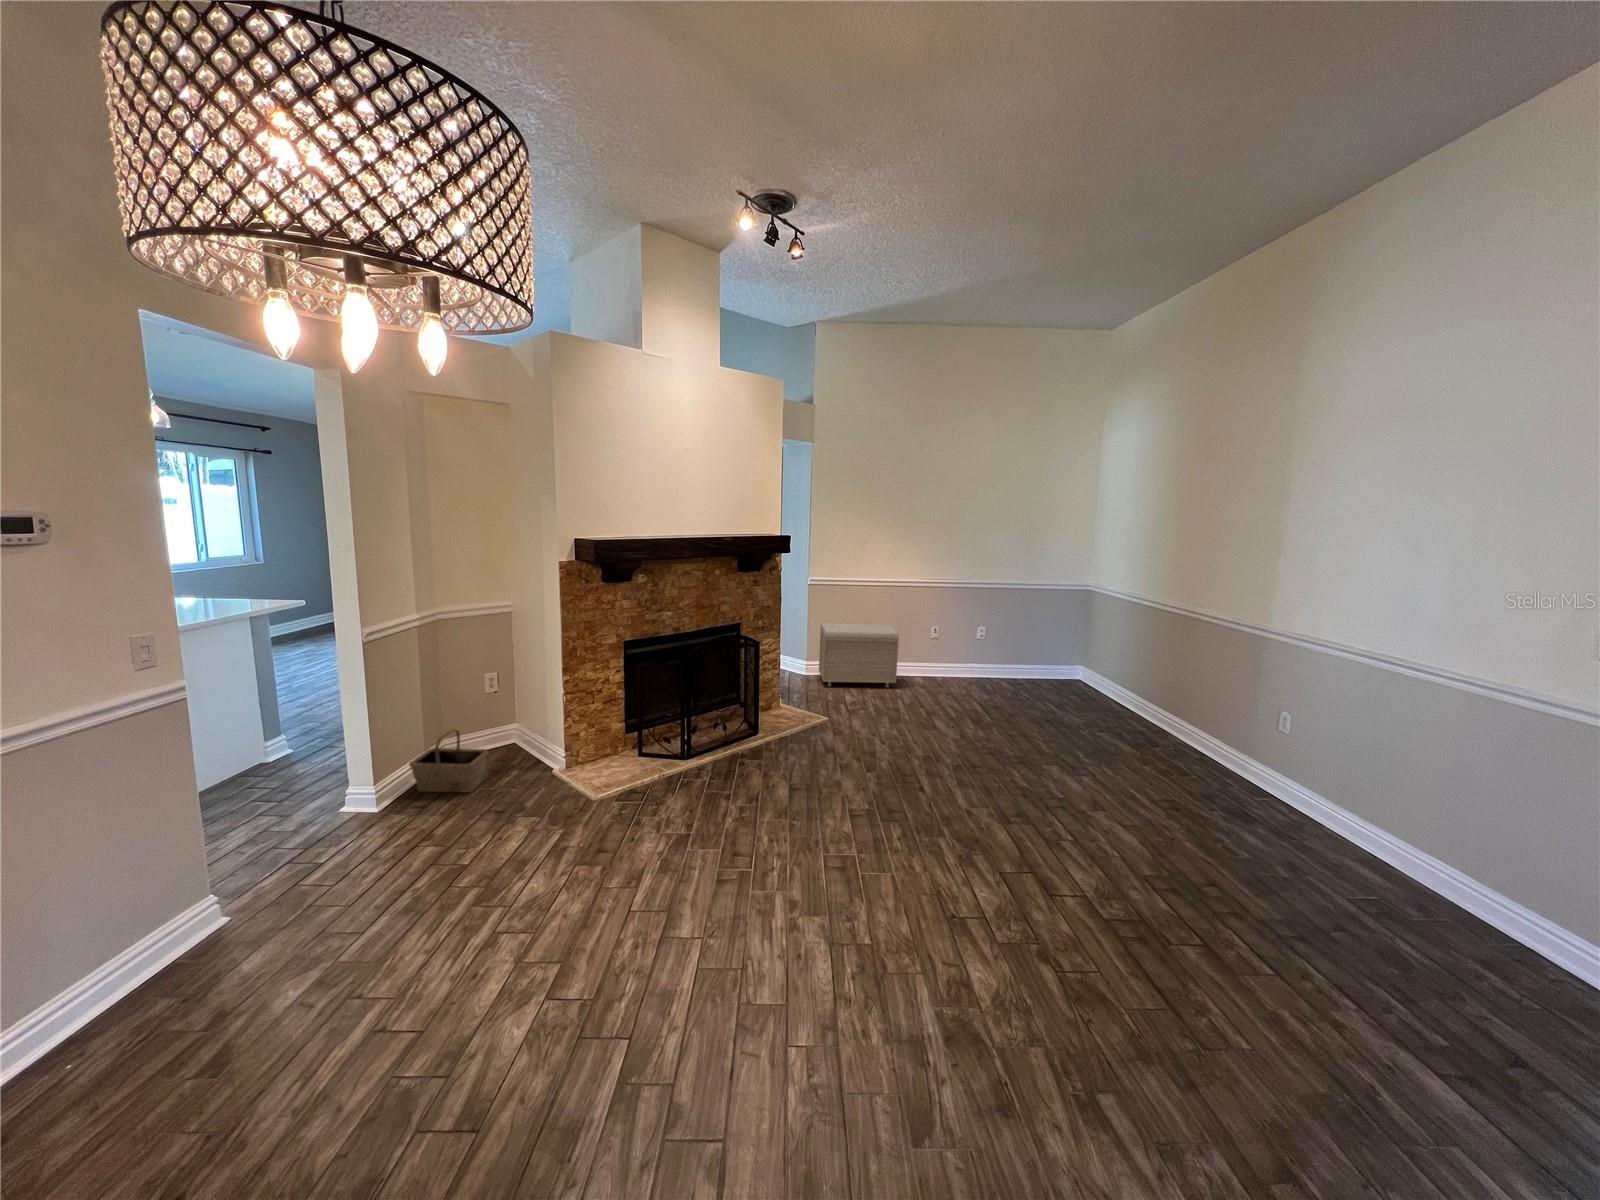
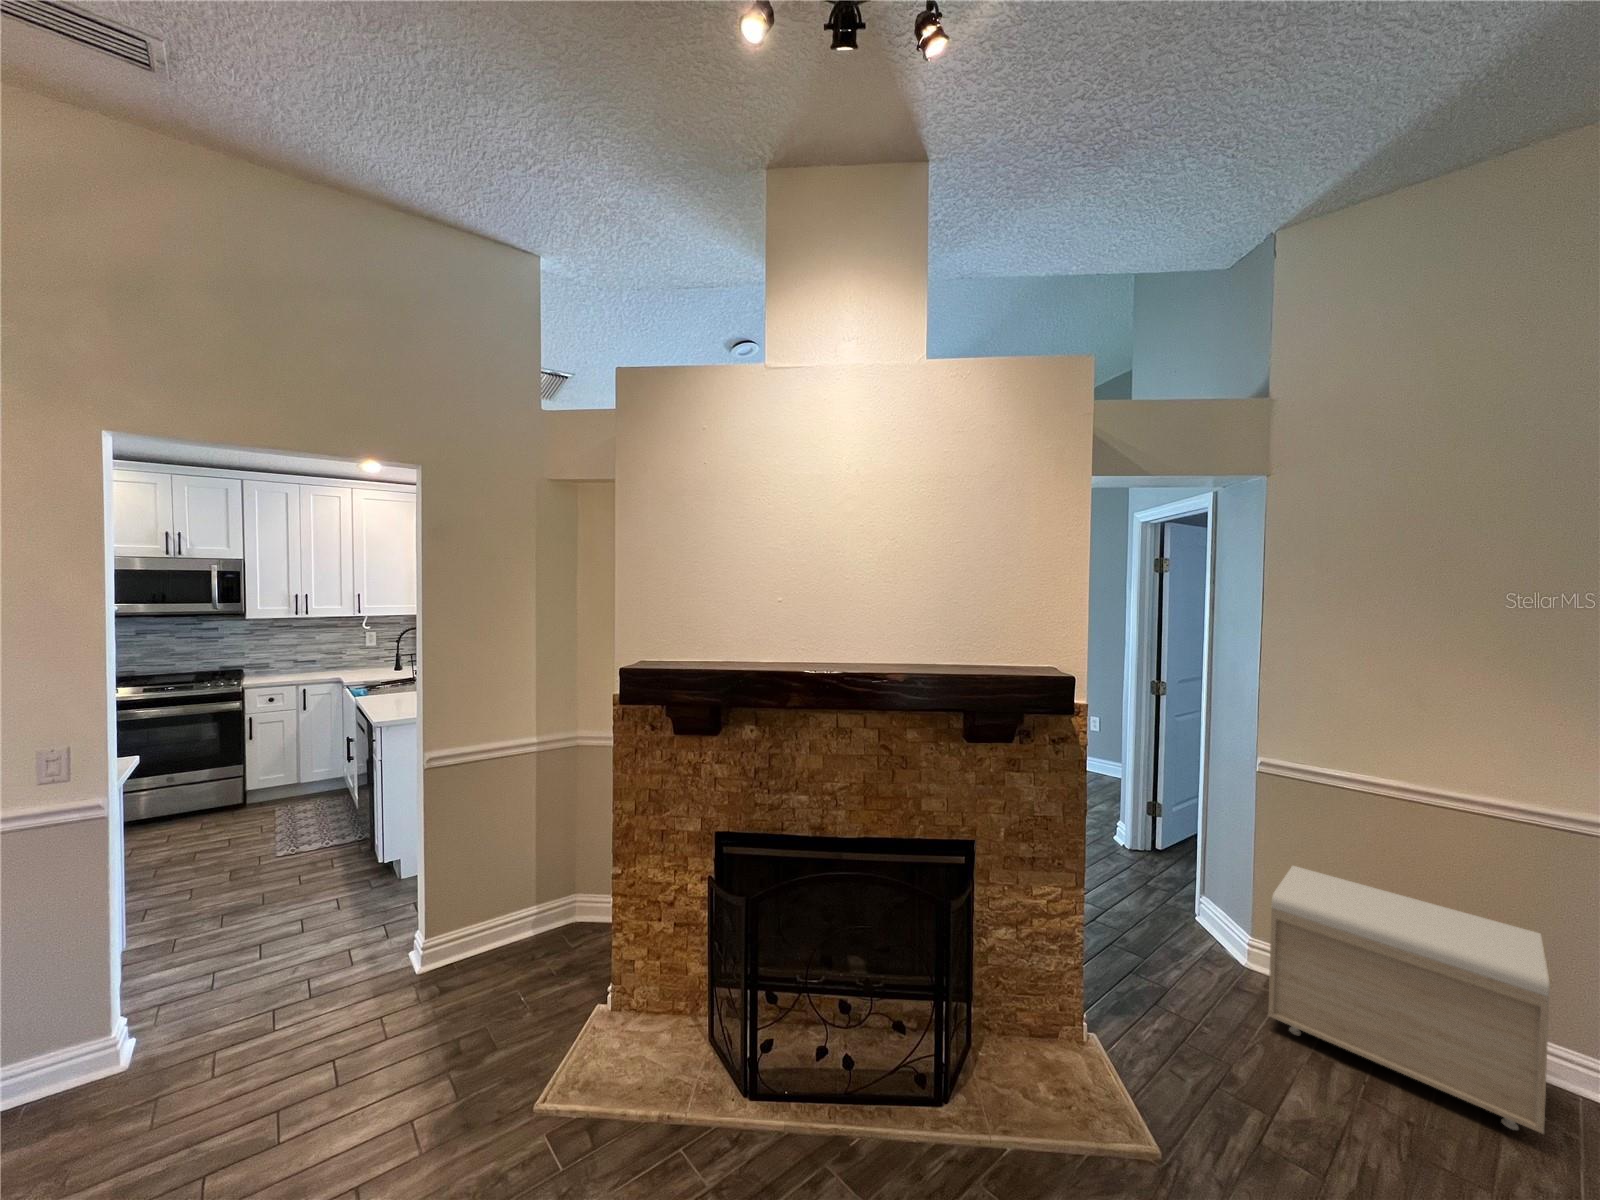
basket: present [409,730,488,793] -> none [471,893,544,990]

